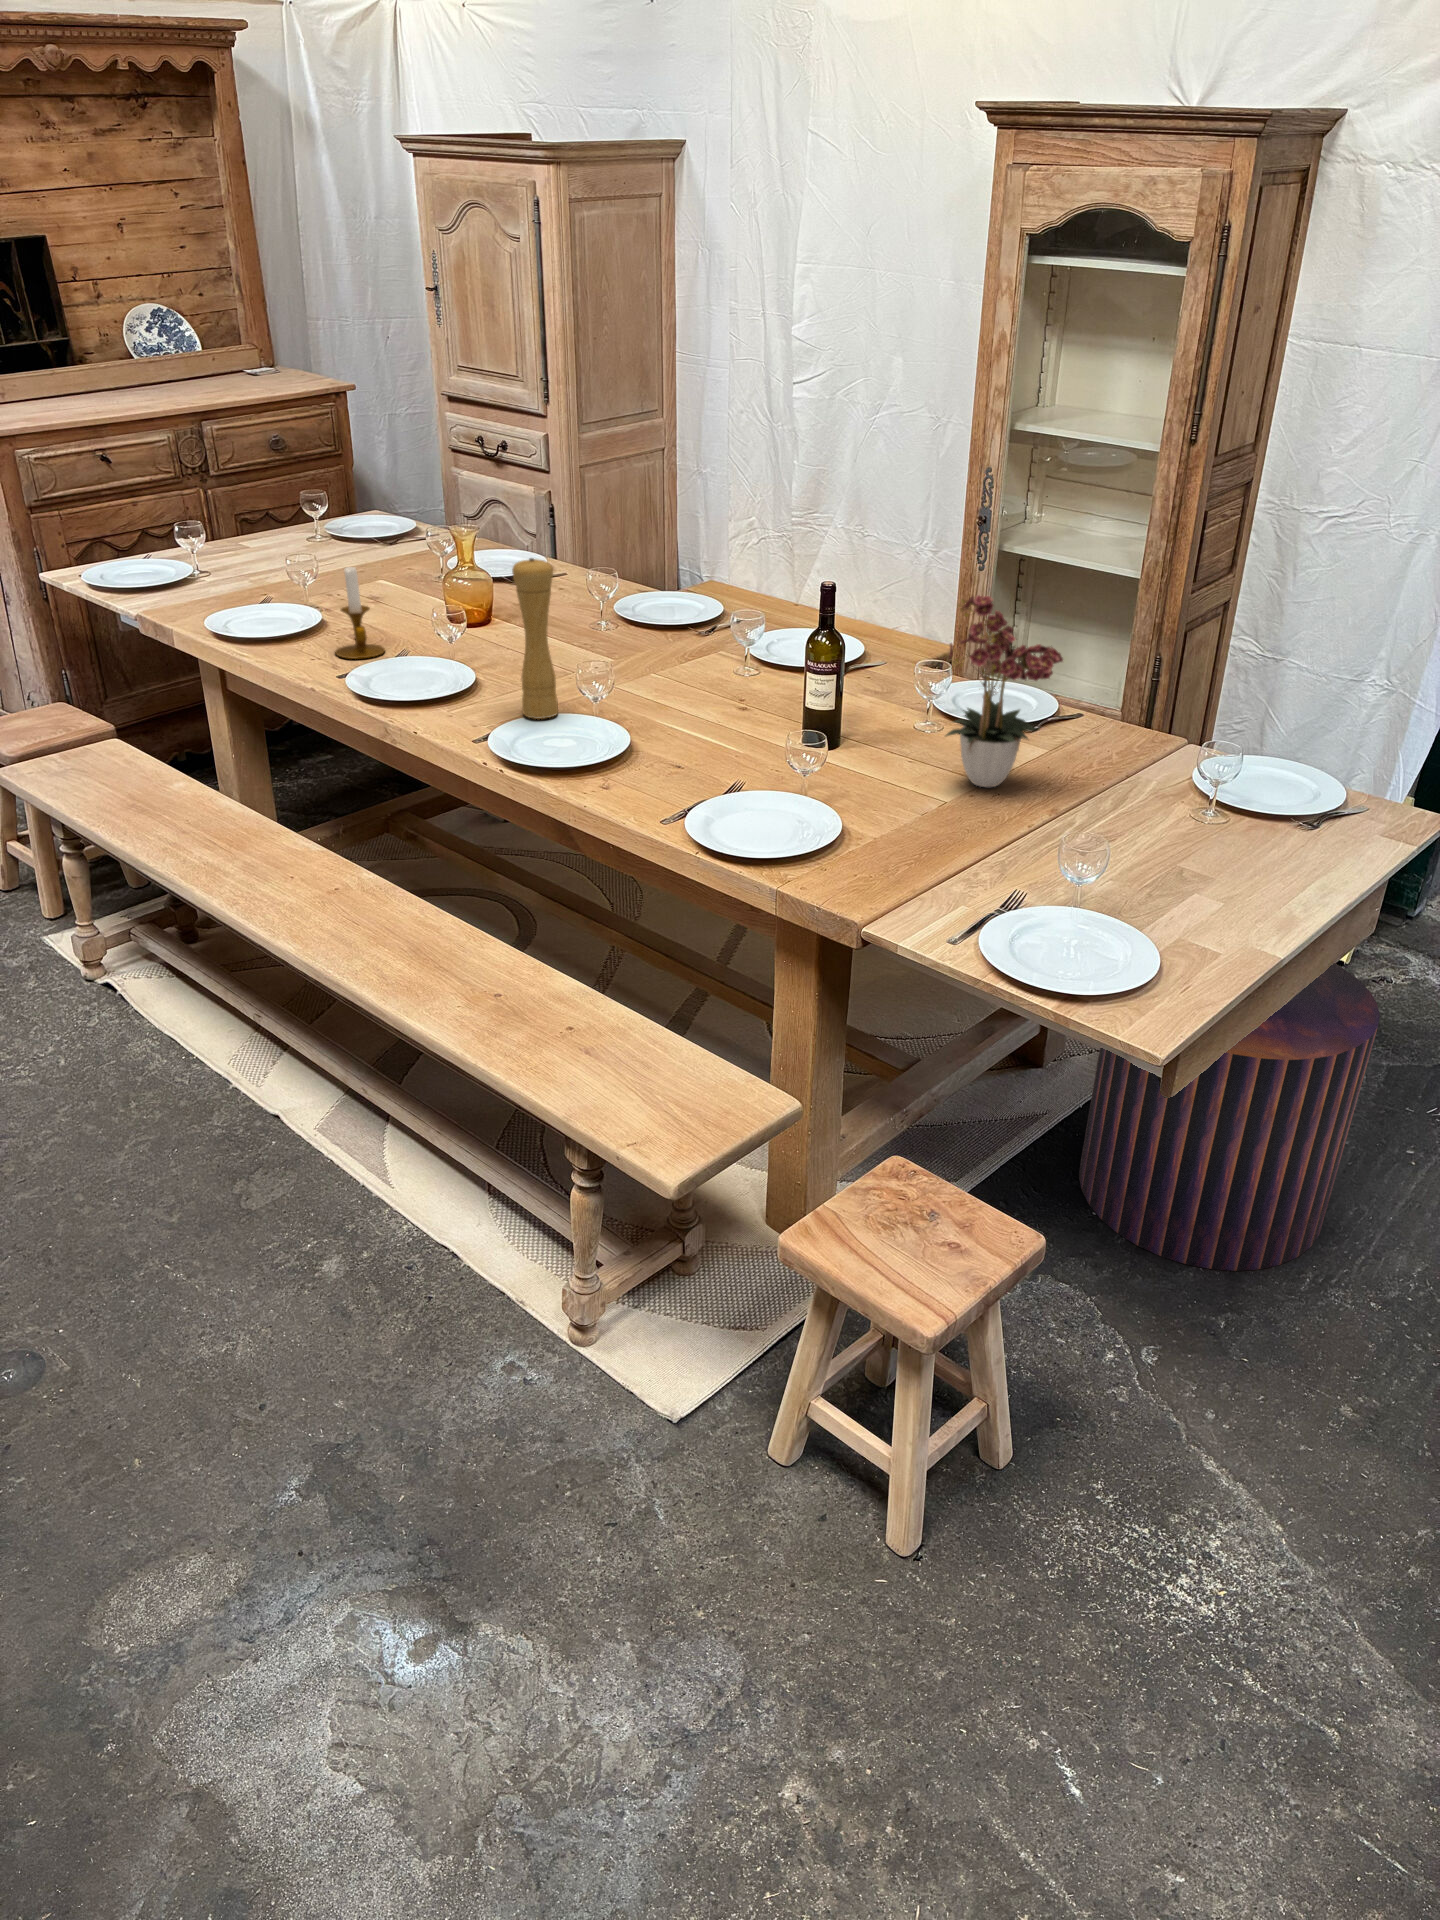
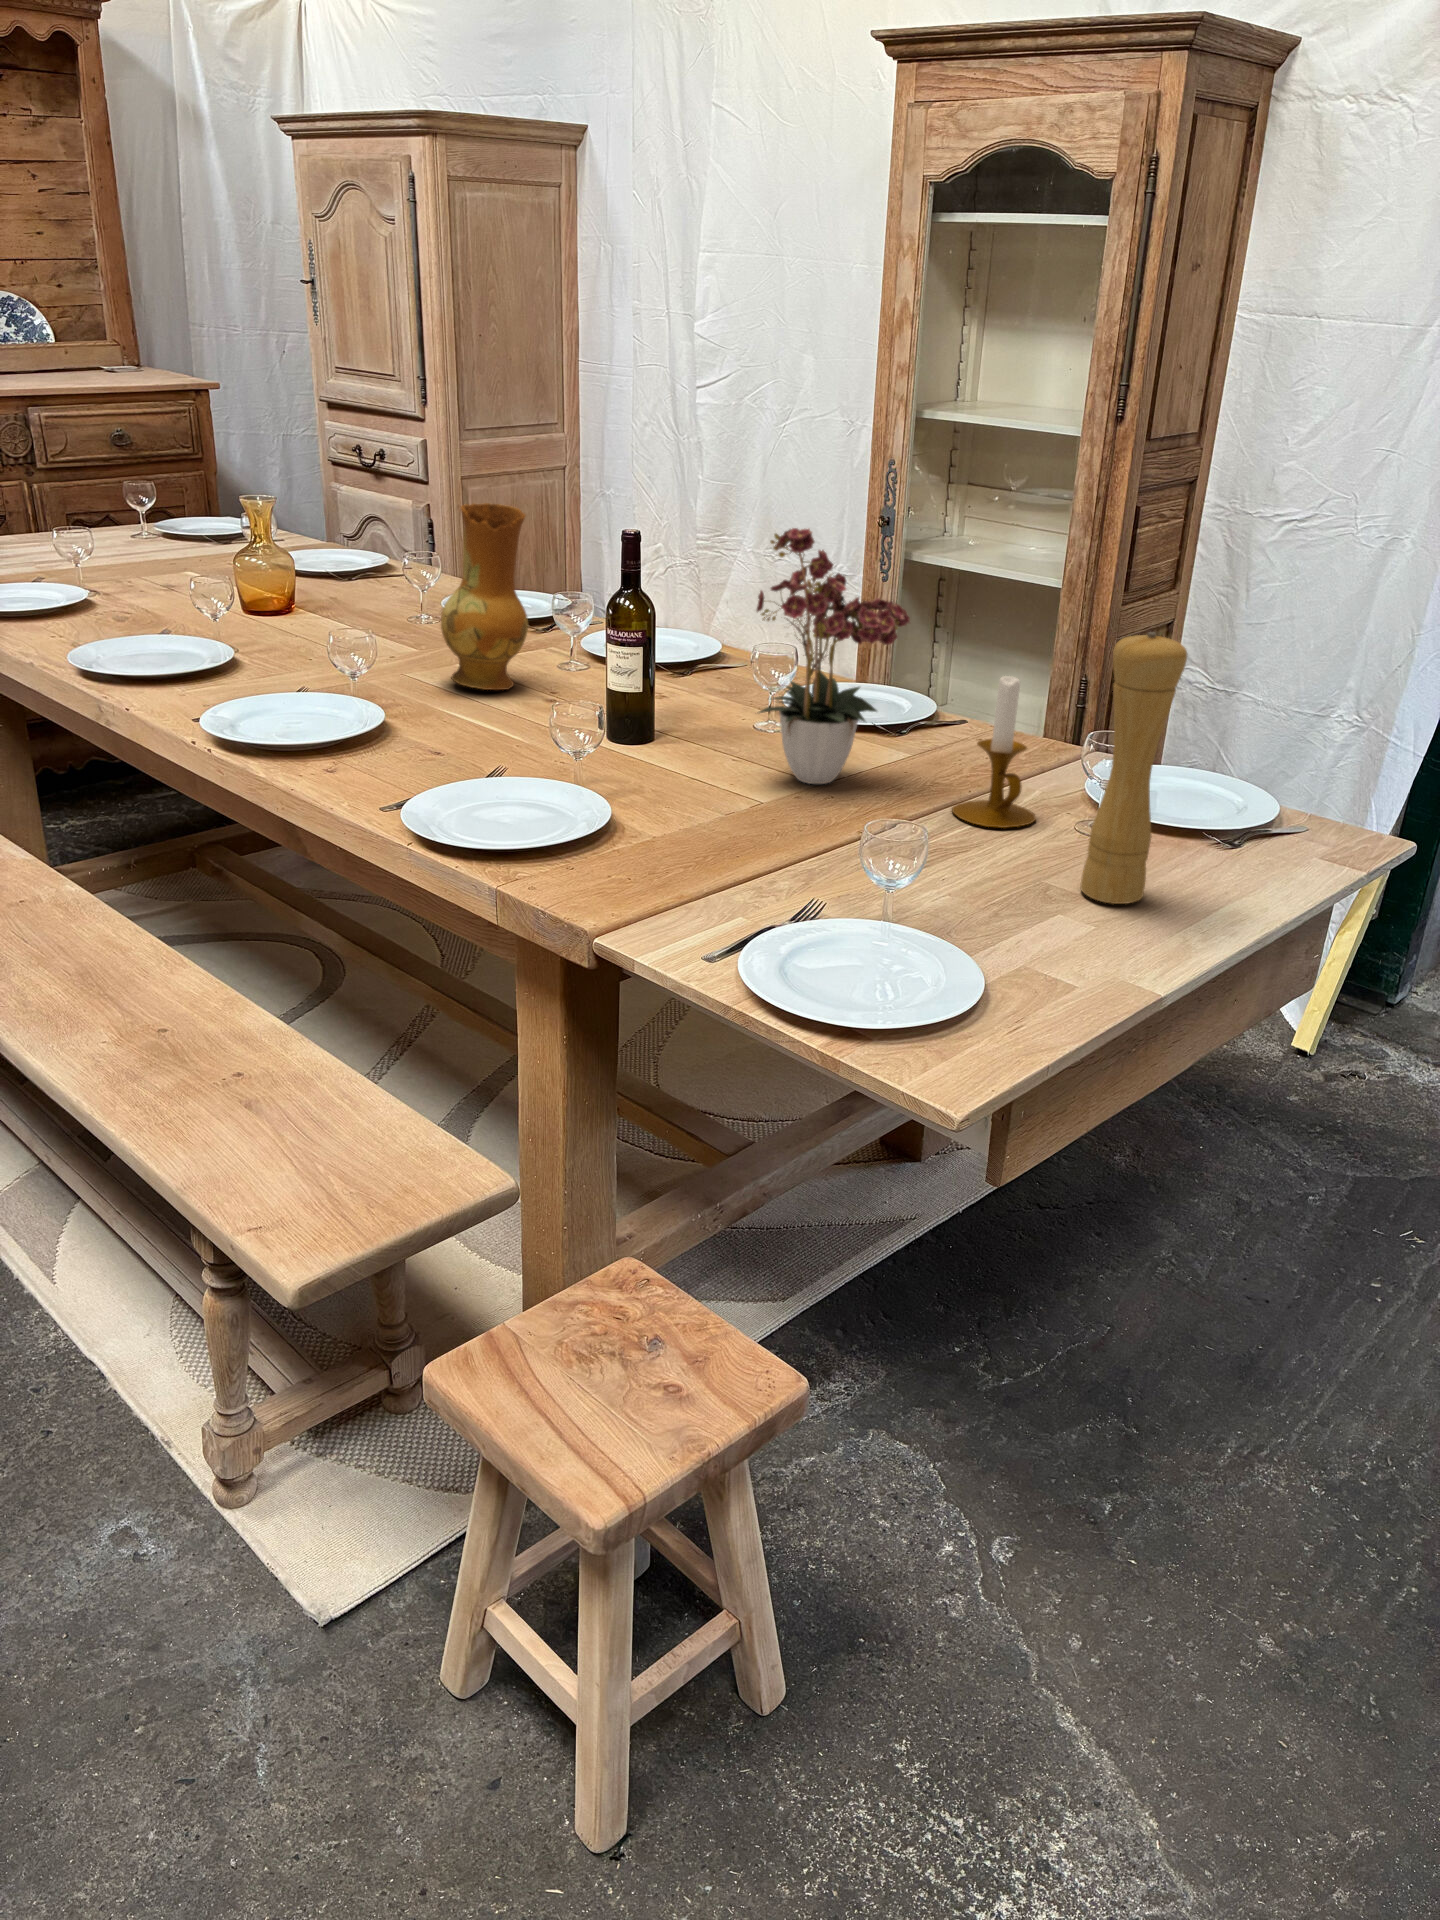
ceramic jug: none [664,556,735,707] -> present [441,503,528,690]
pepper mill: present [512,558,558,719] -> present [1080,632,1187,904]
candlestick: present [335,567,385,659] -> present [952,676,1036,828]
pouf: present [1079,963,1380,1271] -> none [944,985,1321,1433]

